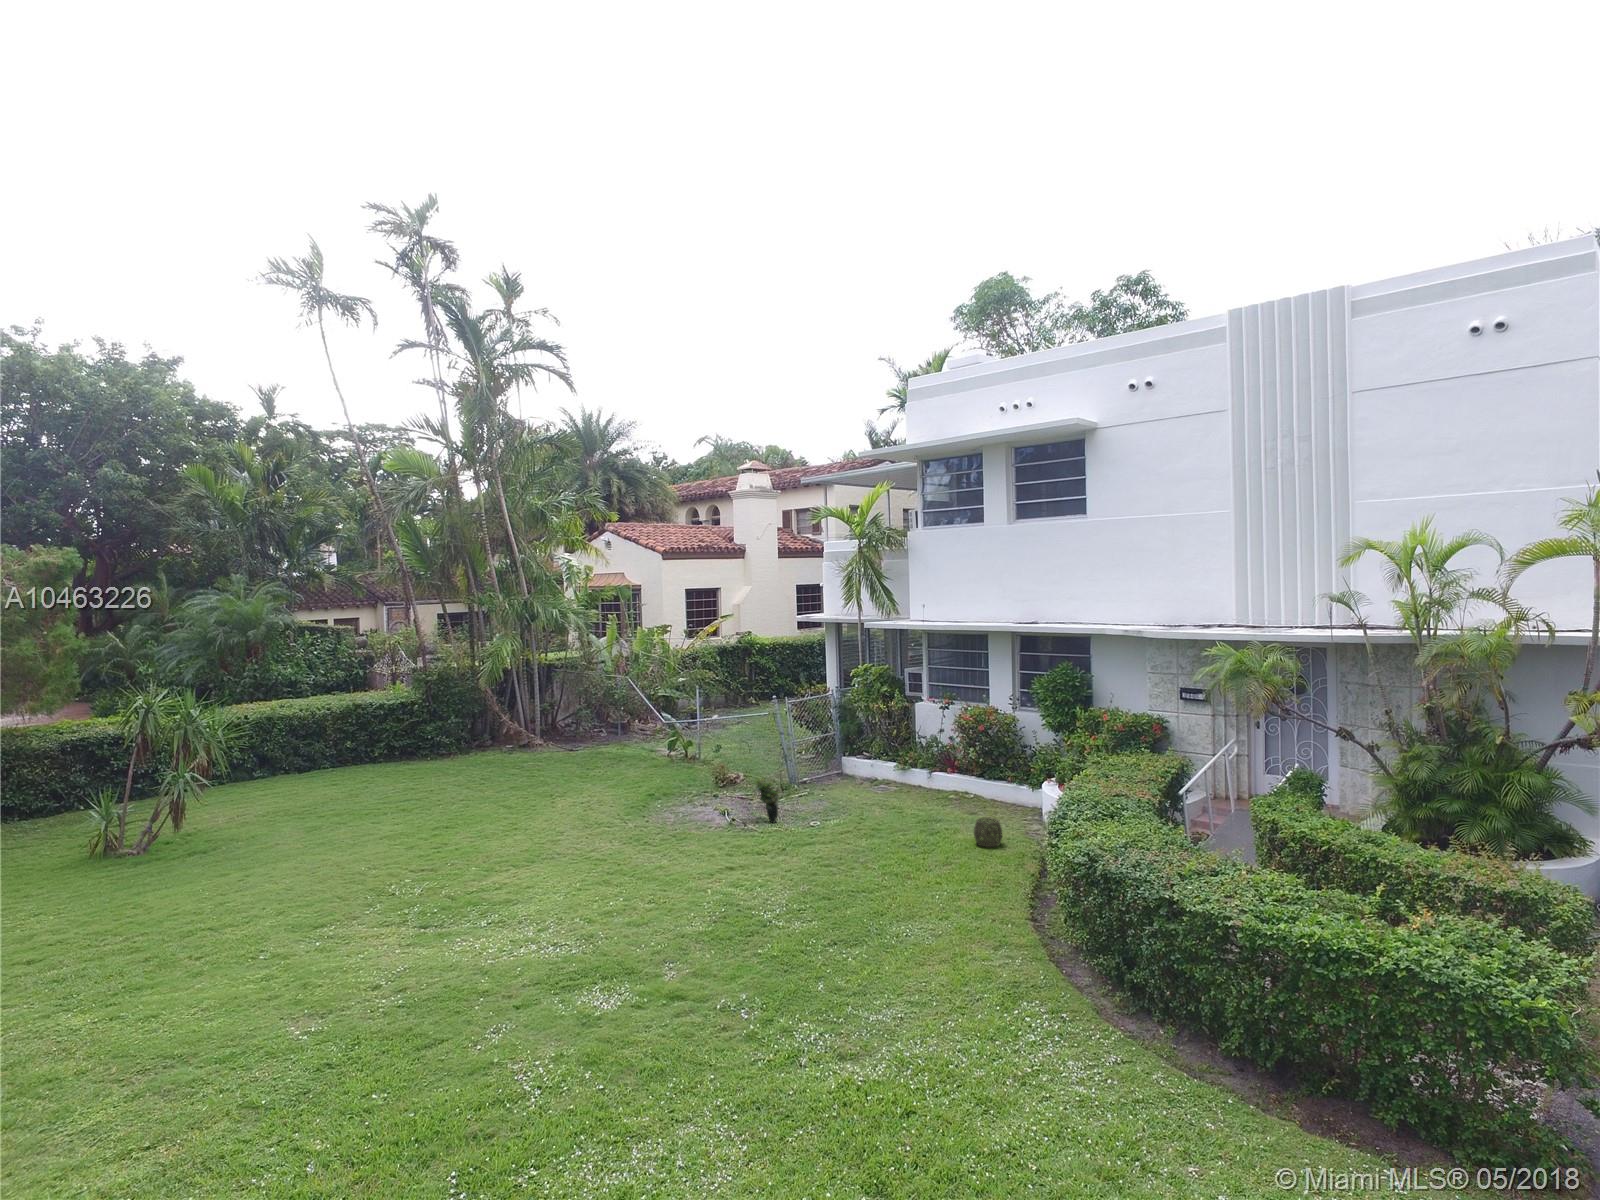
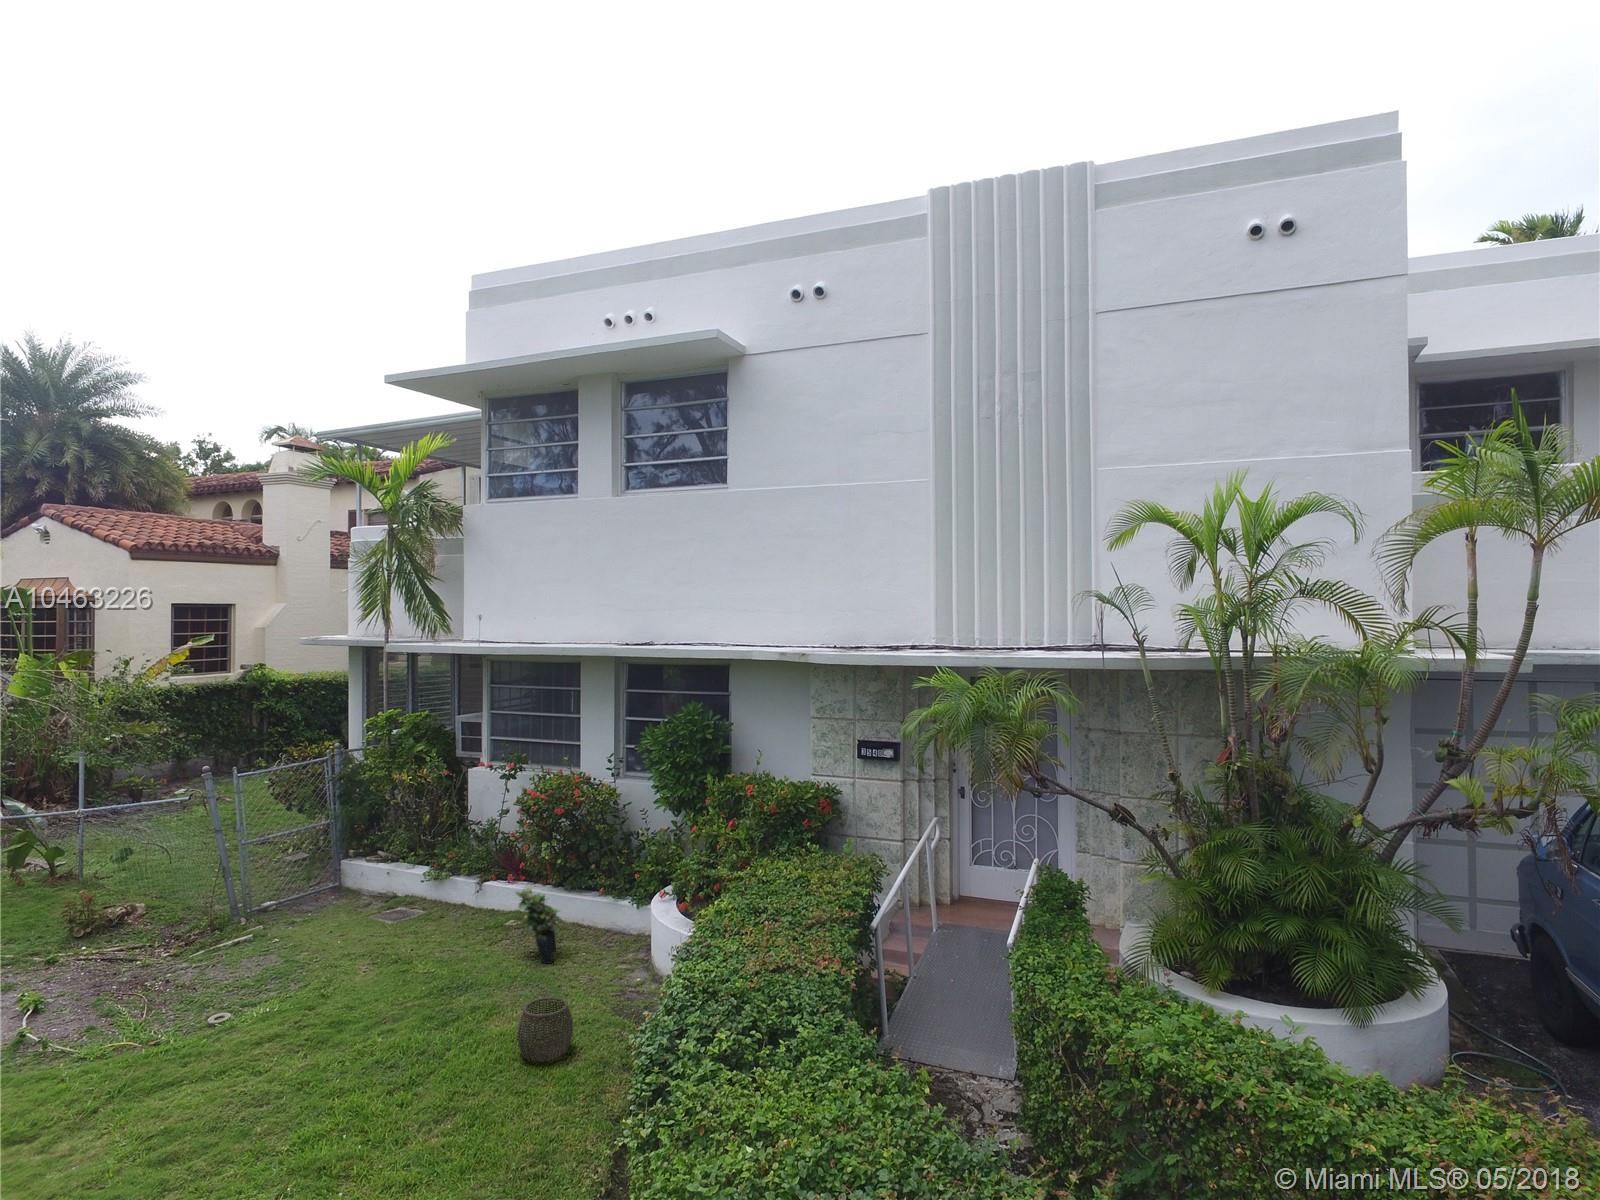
potted plant: present [755,779,779,823] -> present [515,887,559,964]

